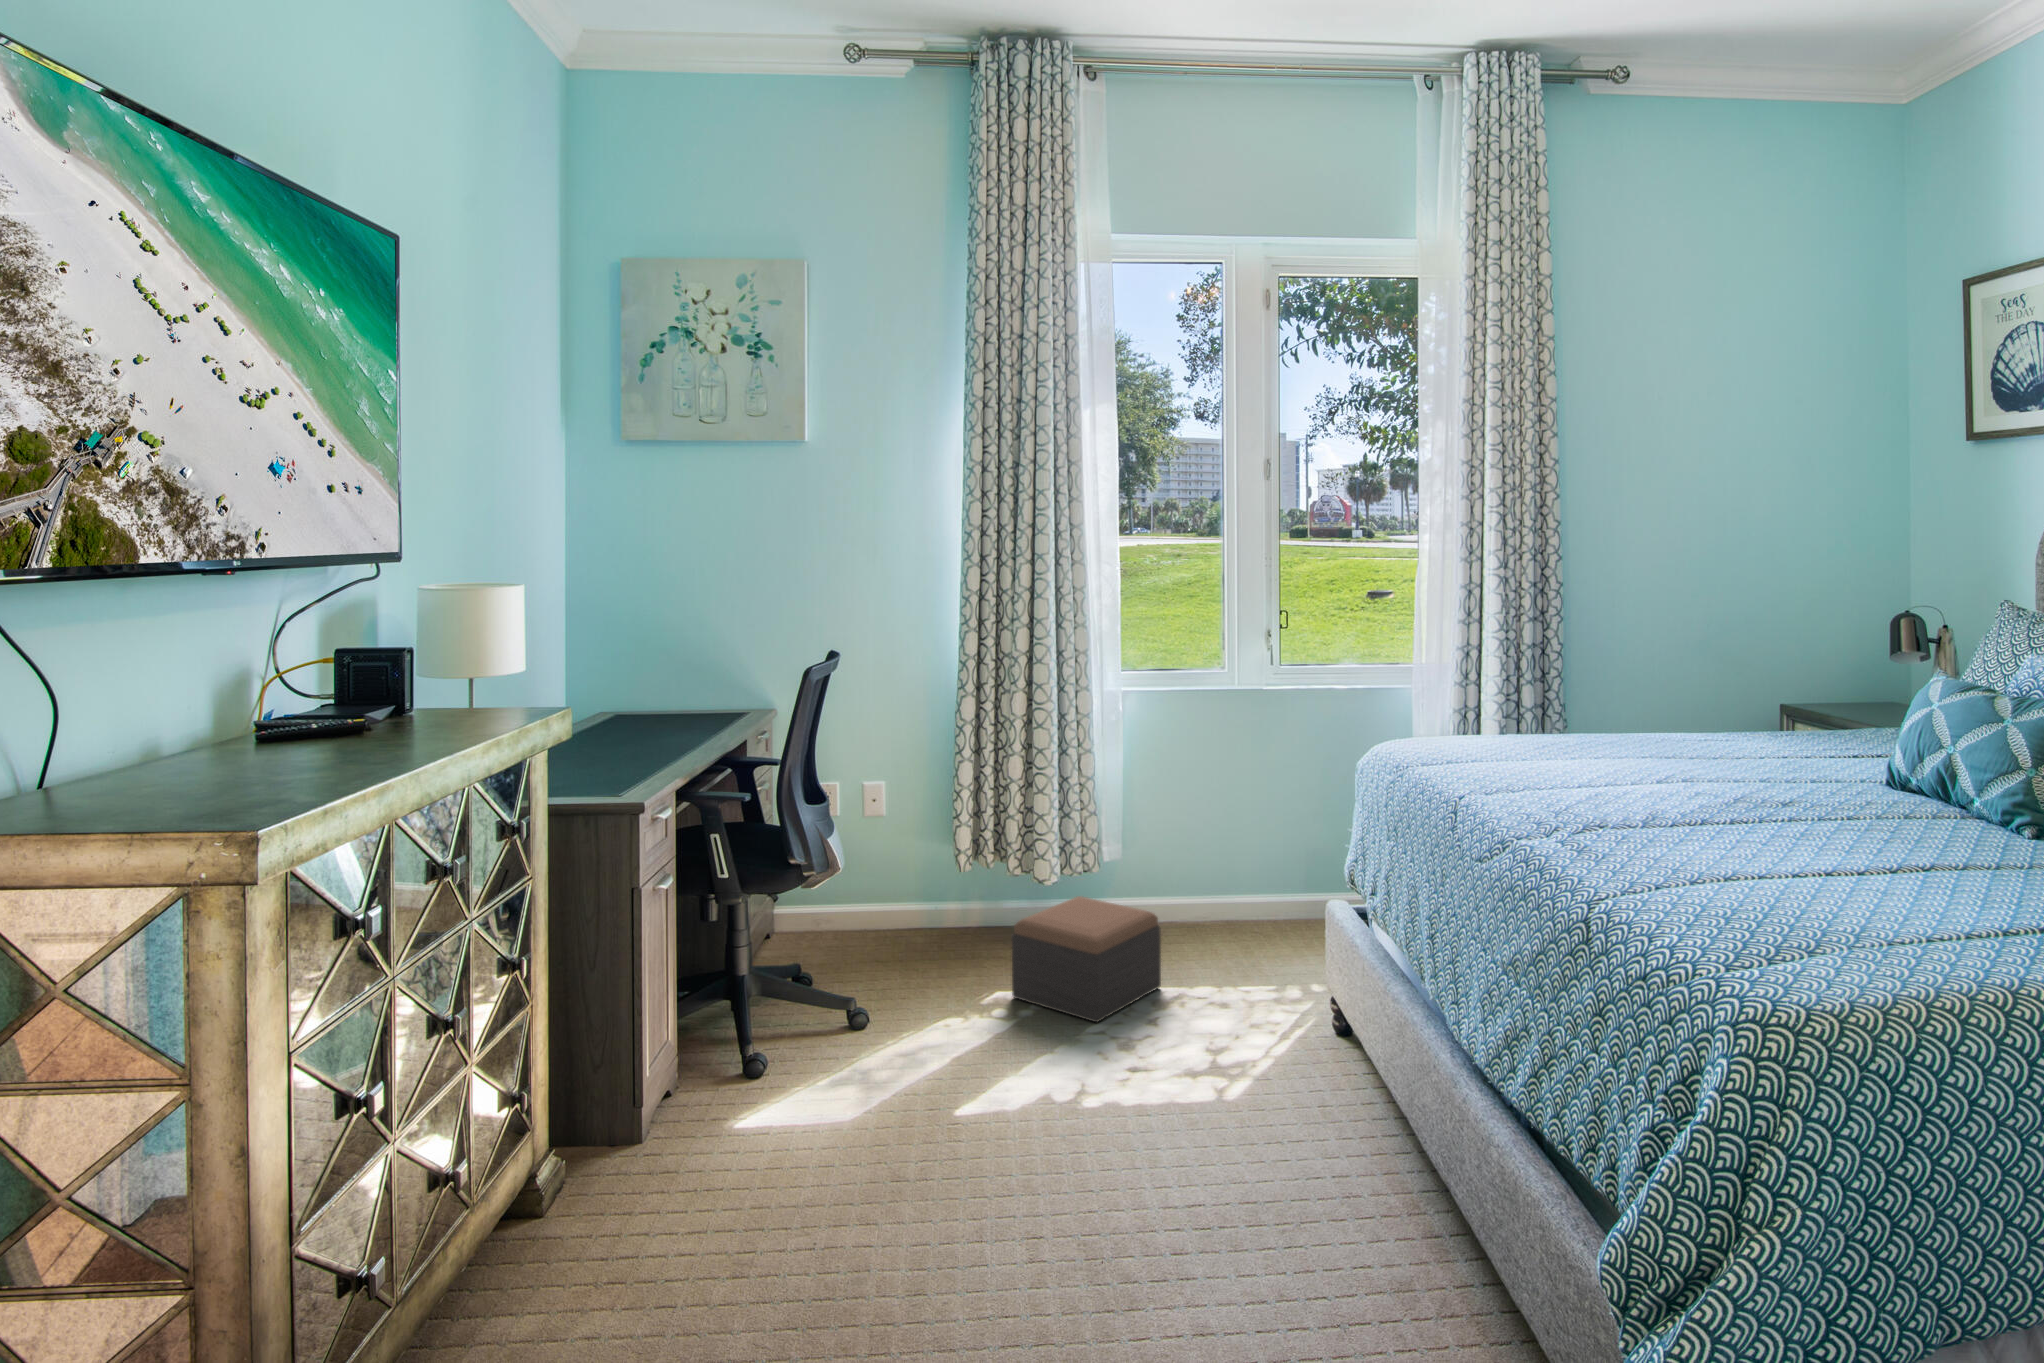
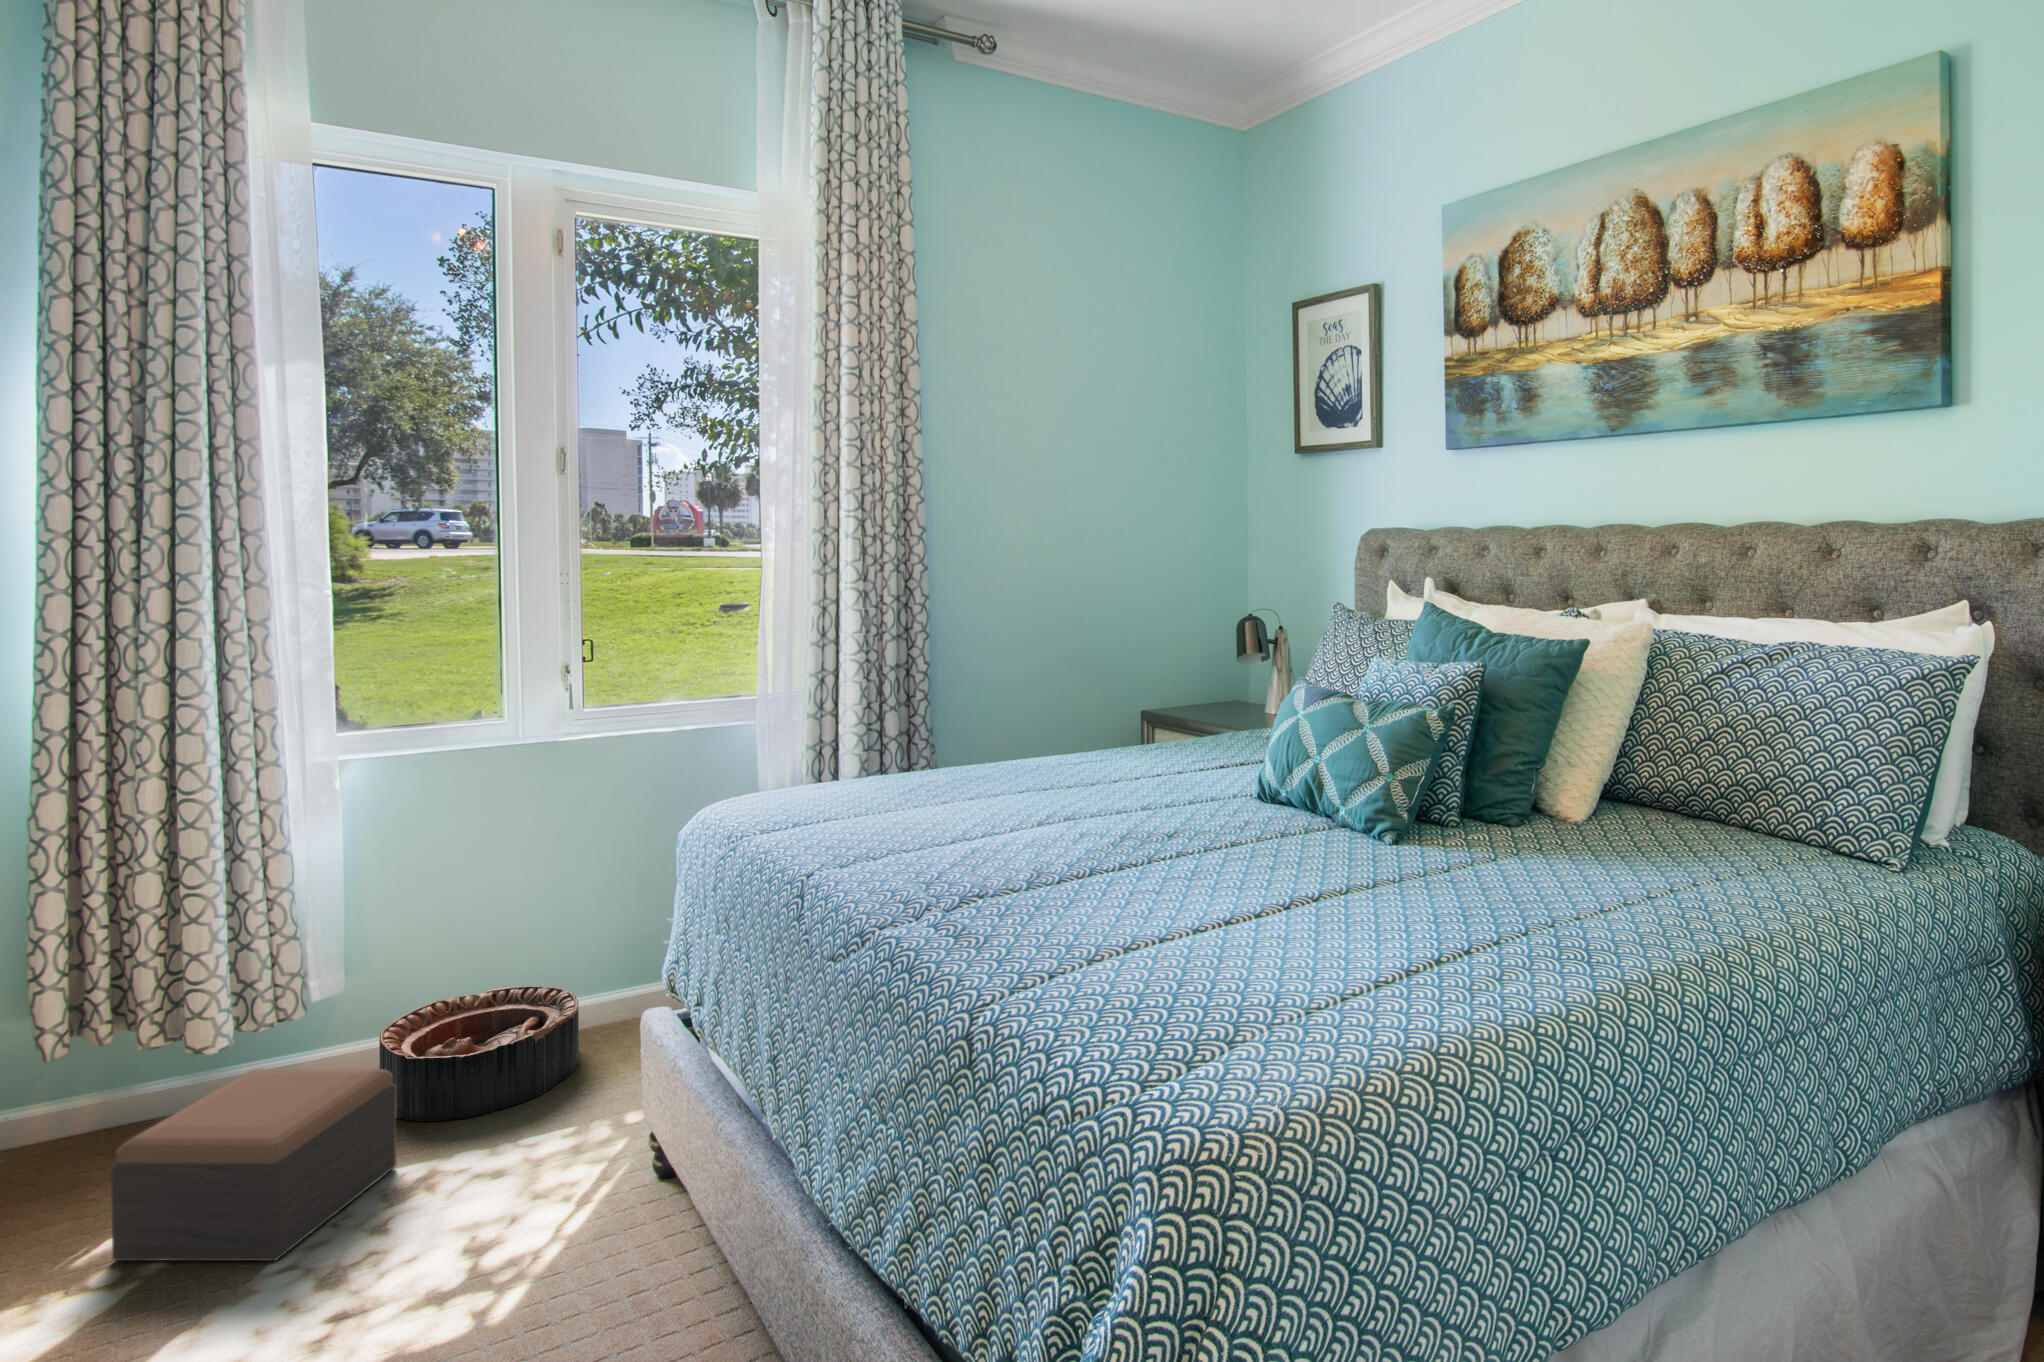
basket: none [1147,882,1275,968] -> present [379,985,579,1122]

